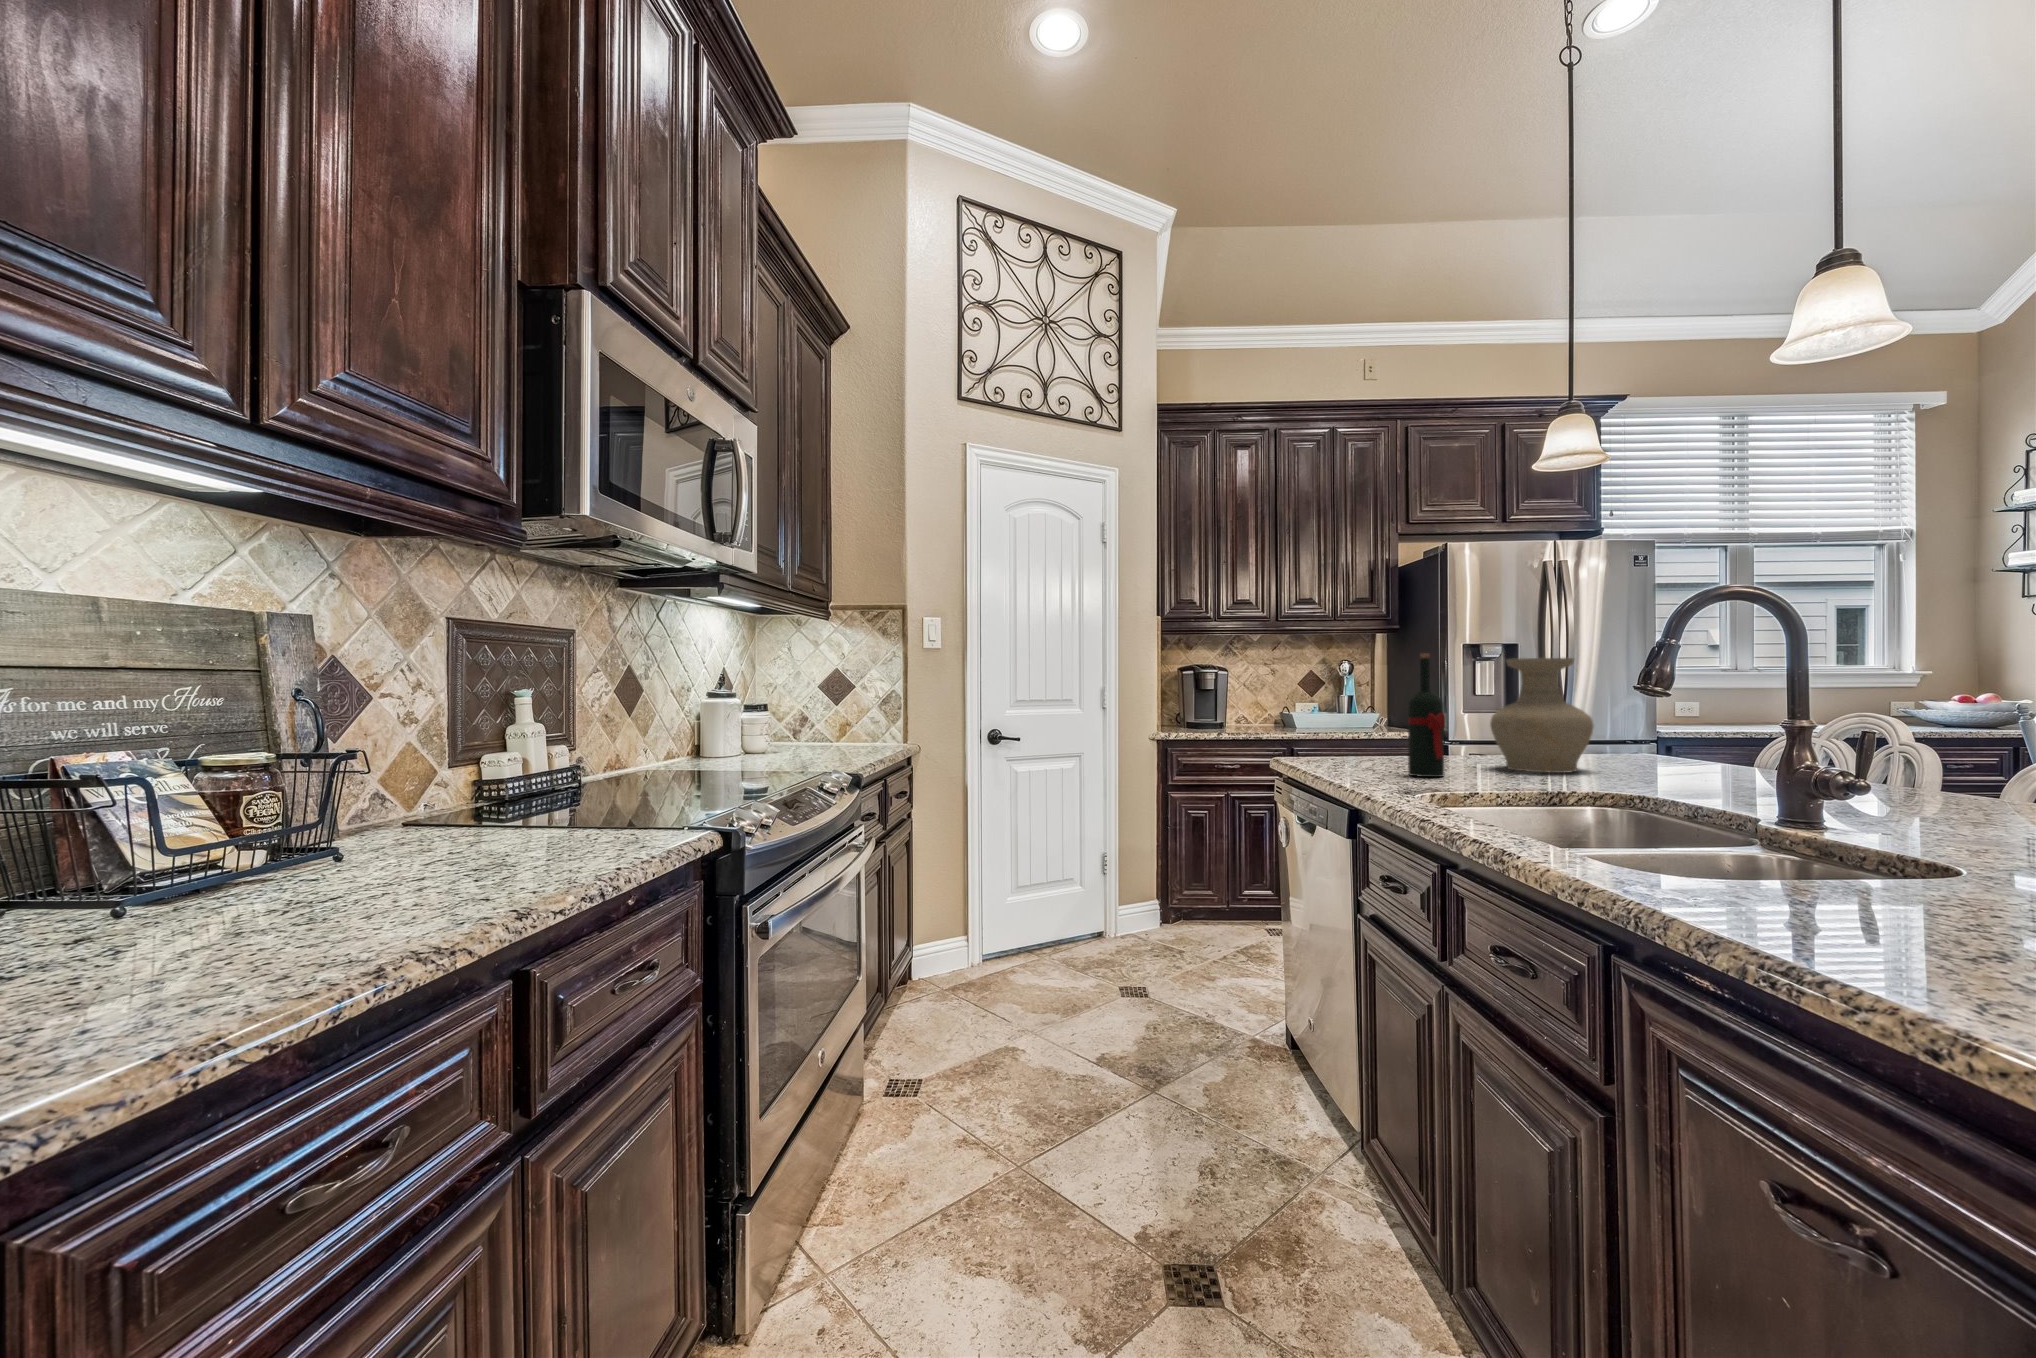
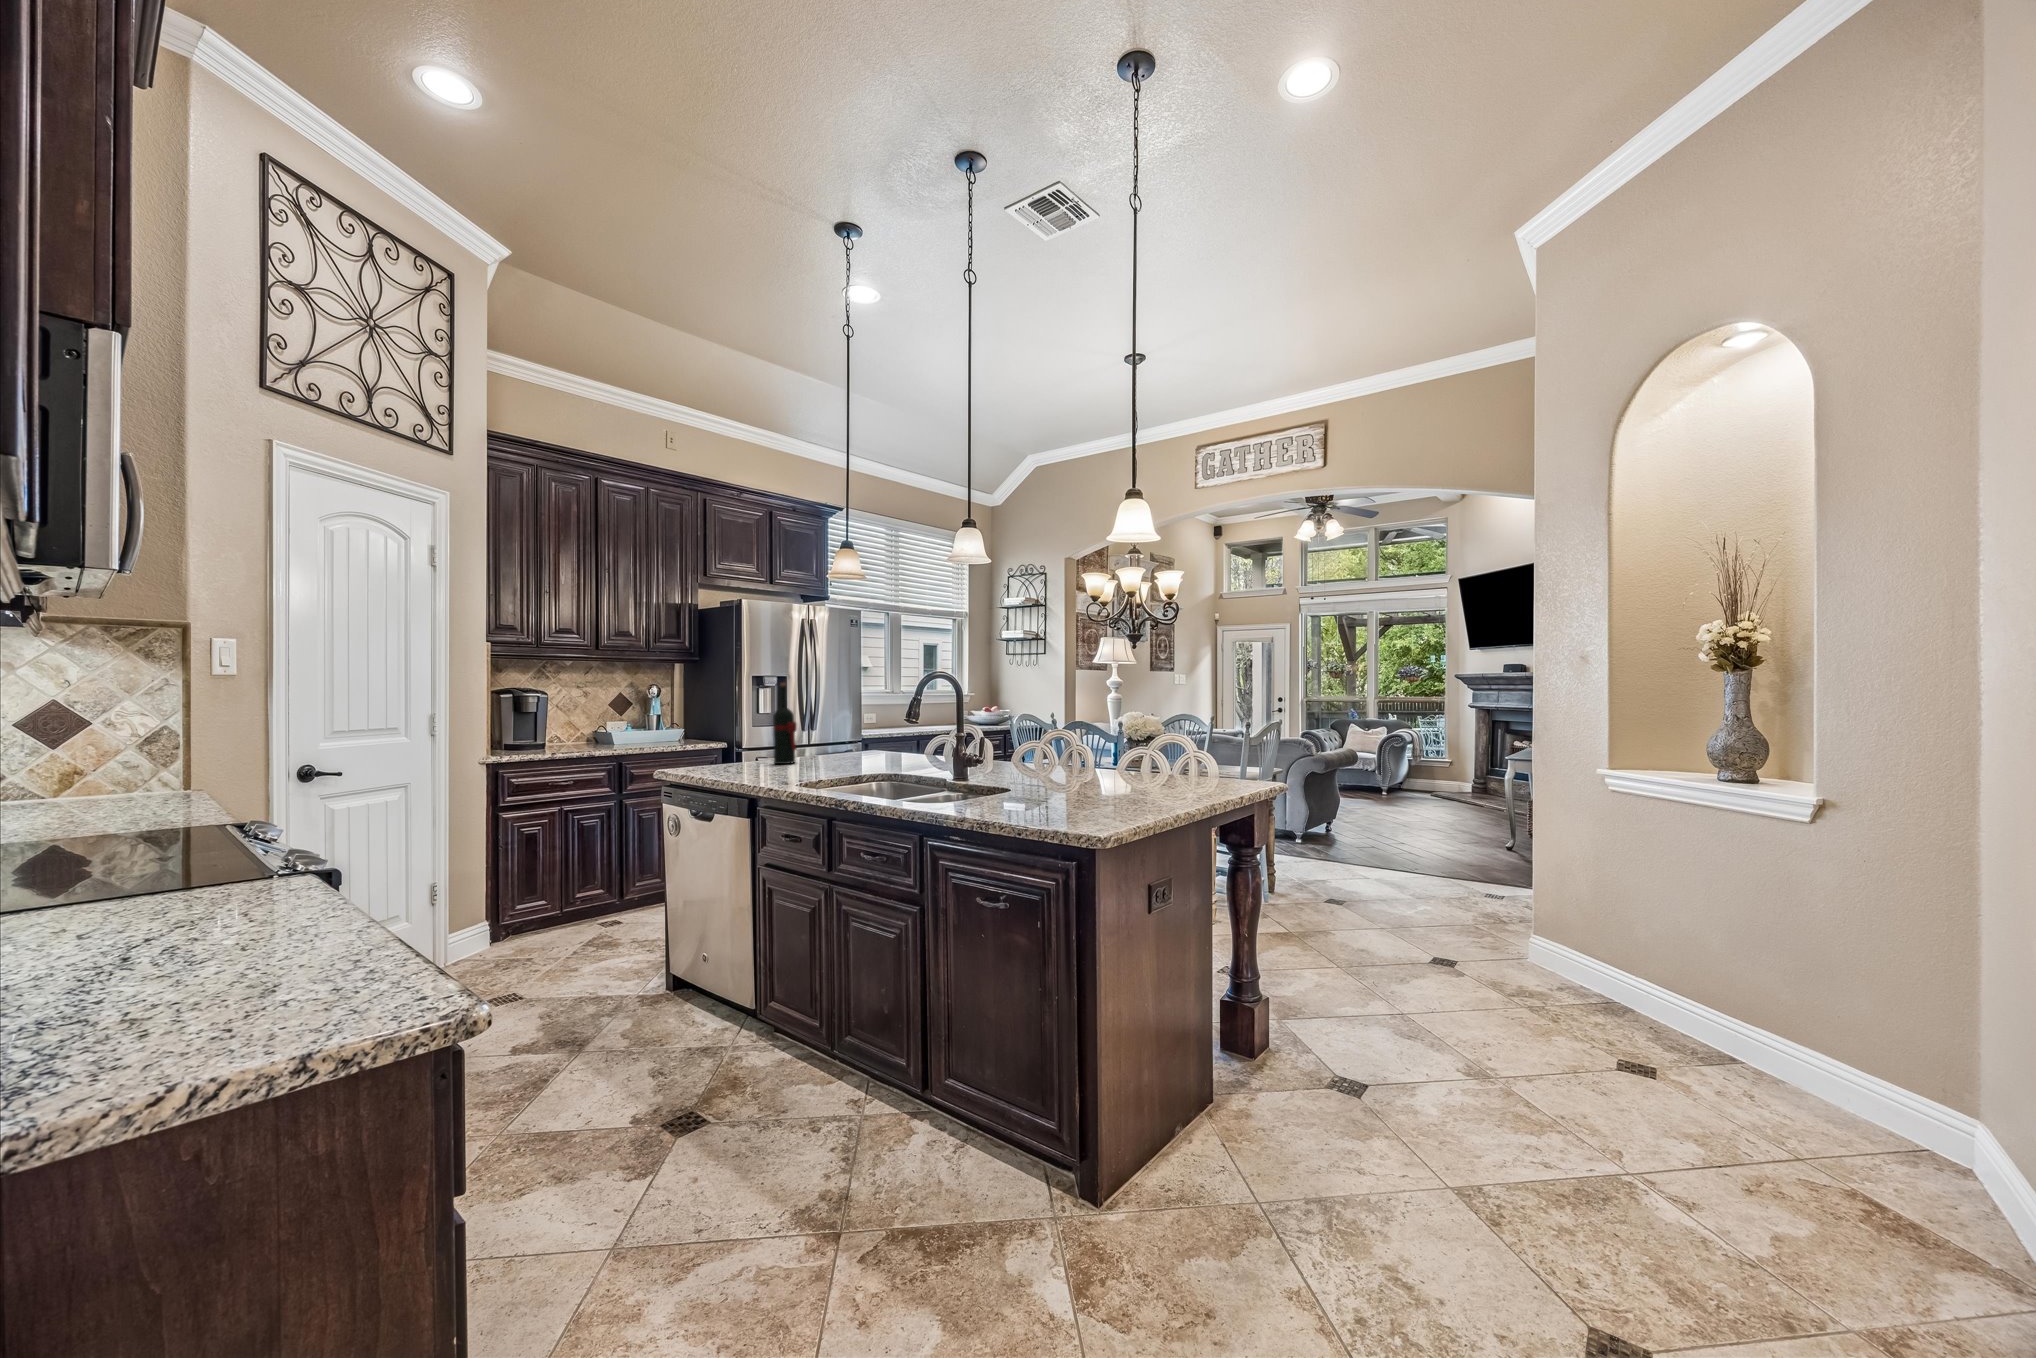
vase: present [1490,658,1594,773] -> none [813,685,868,756]

